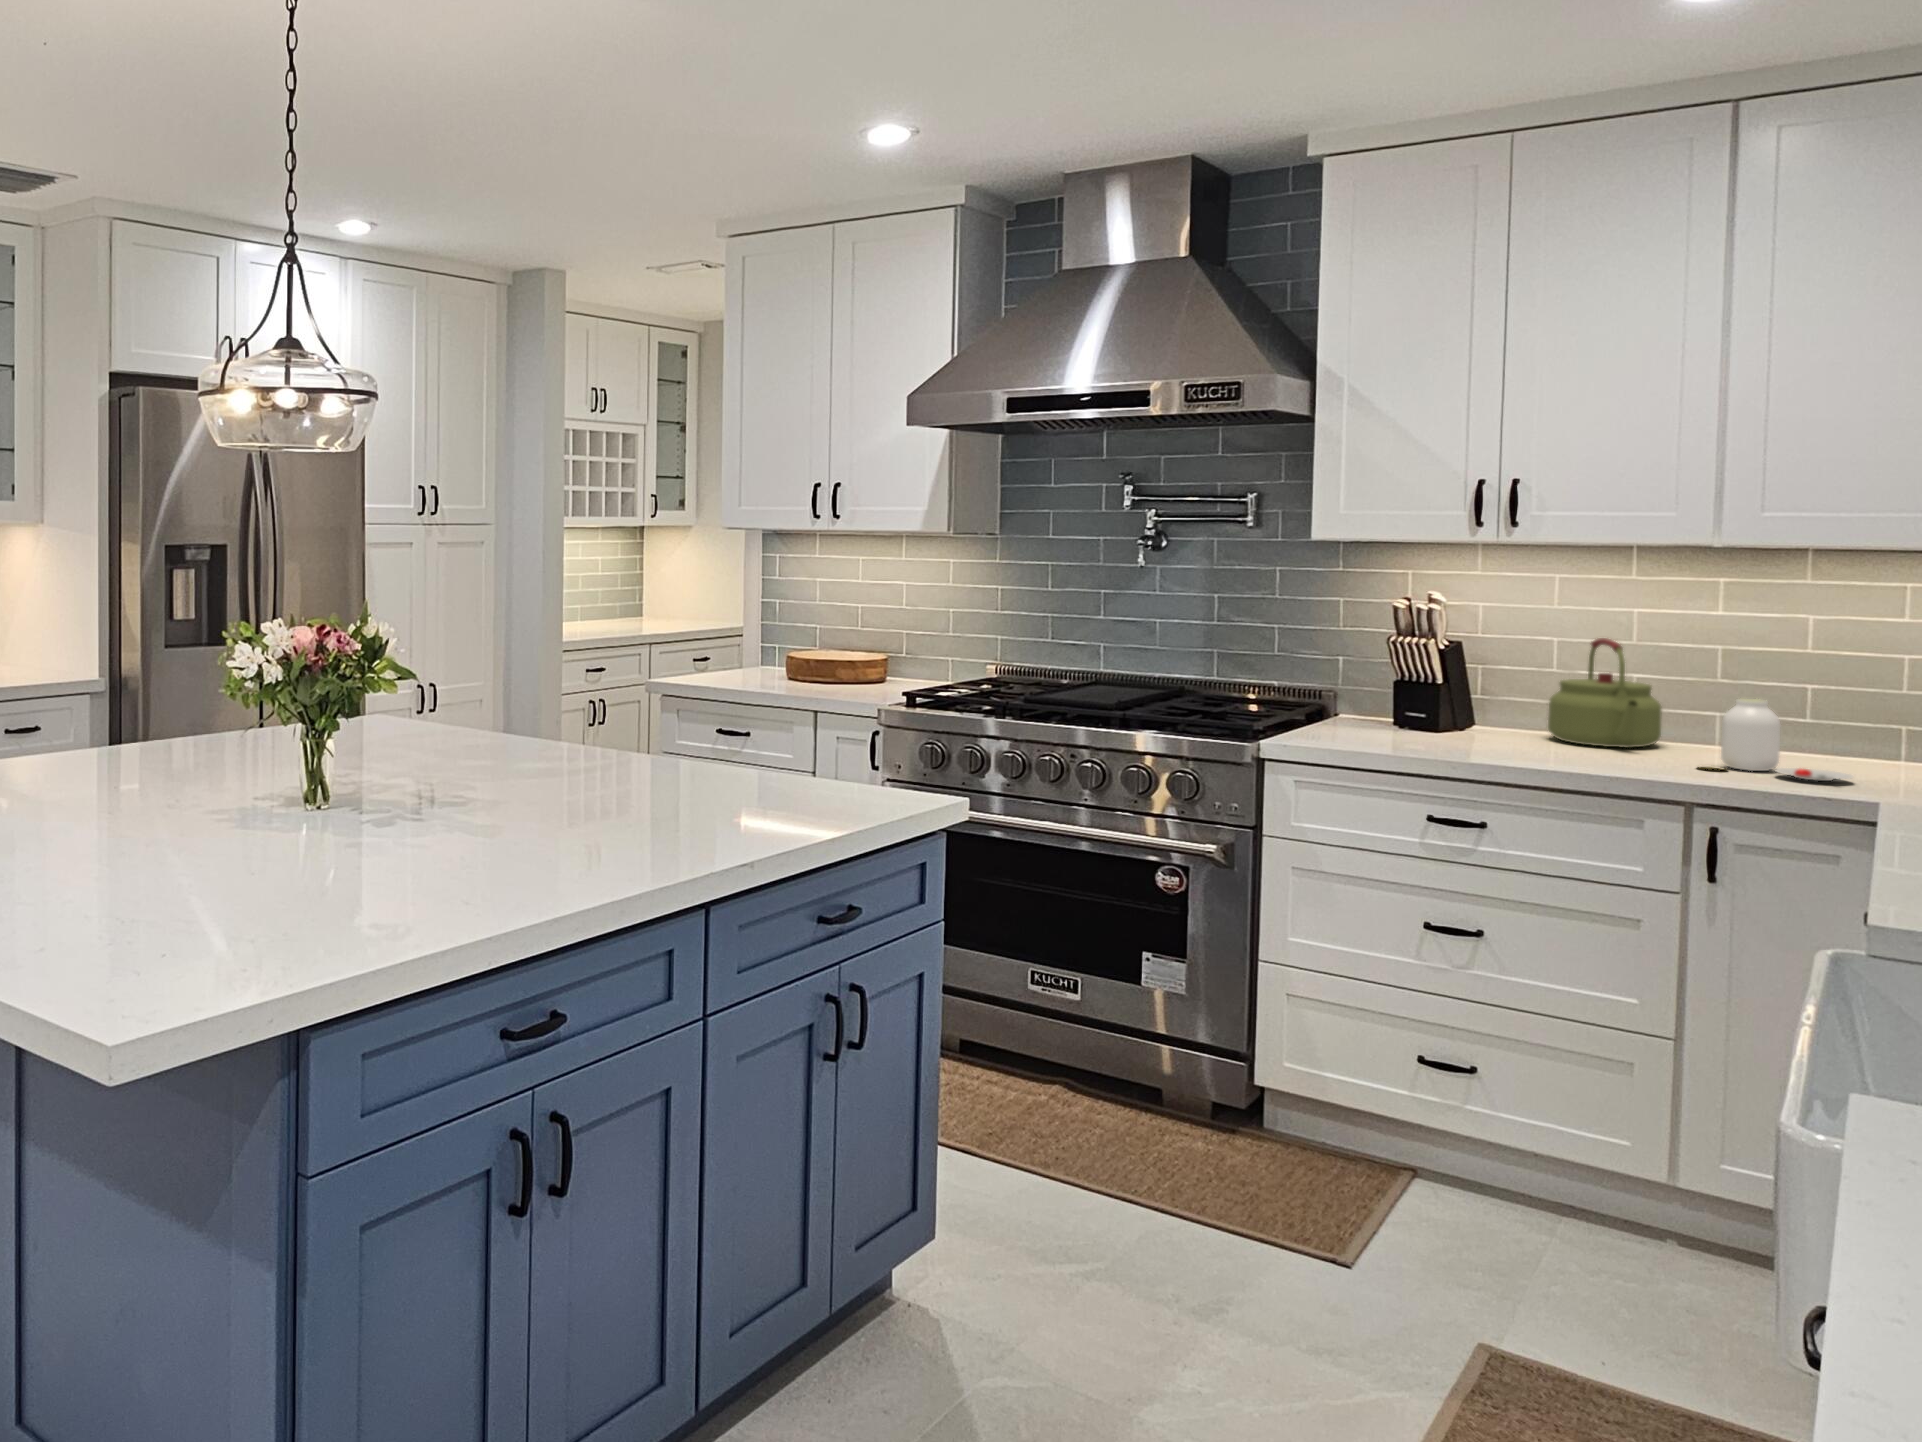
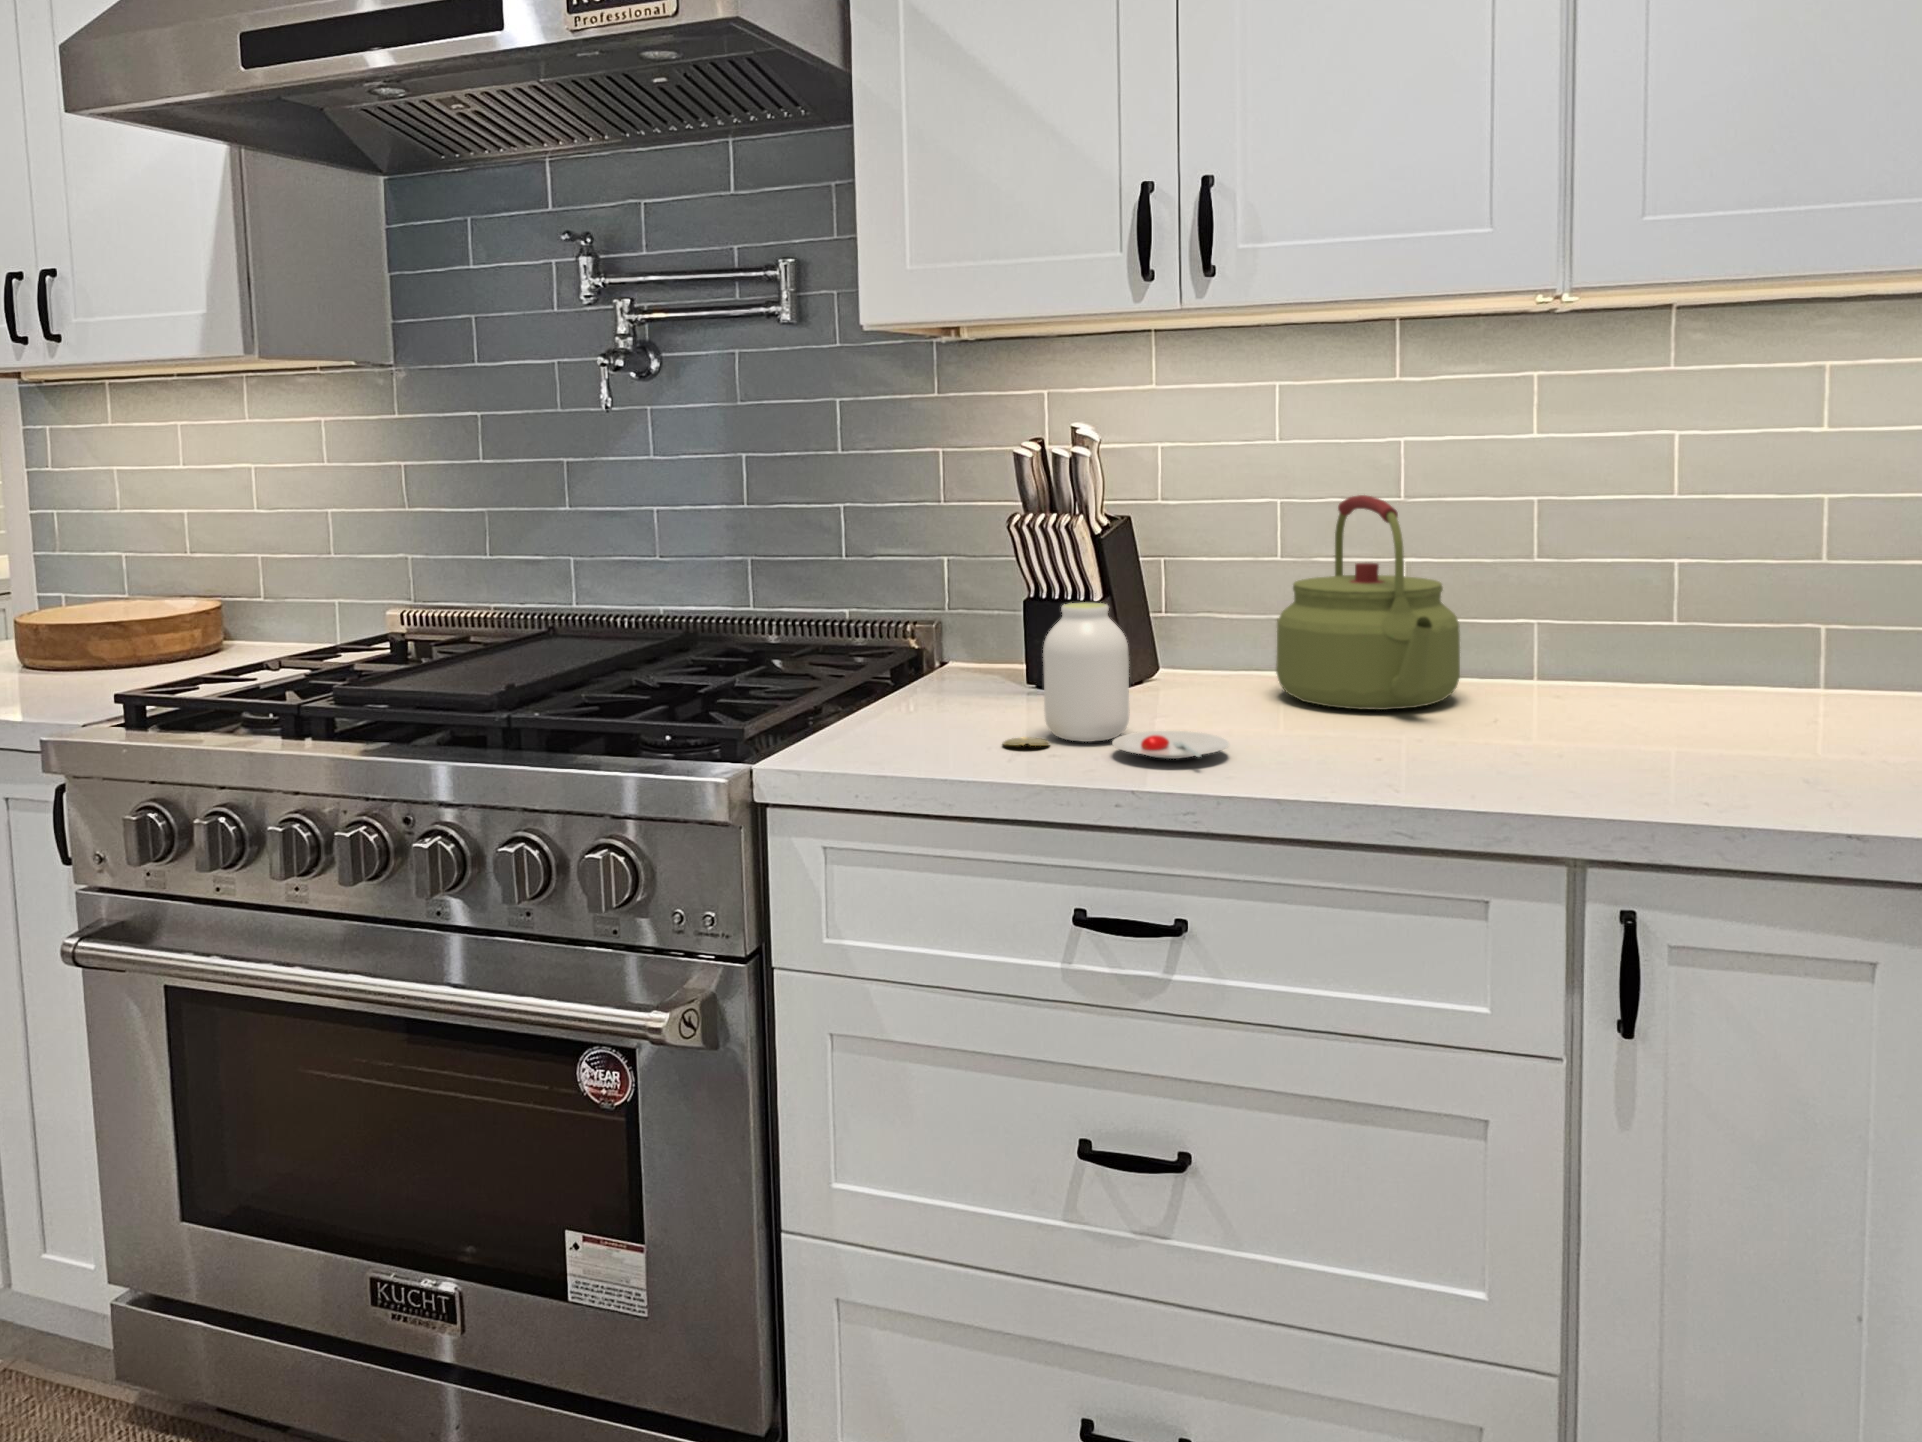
jar: present [1707,699,1852,781] -> present [1003,603,1229,759]

